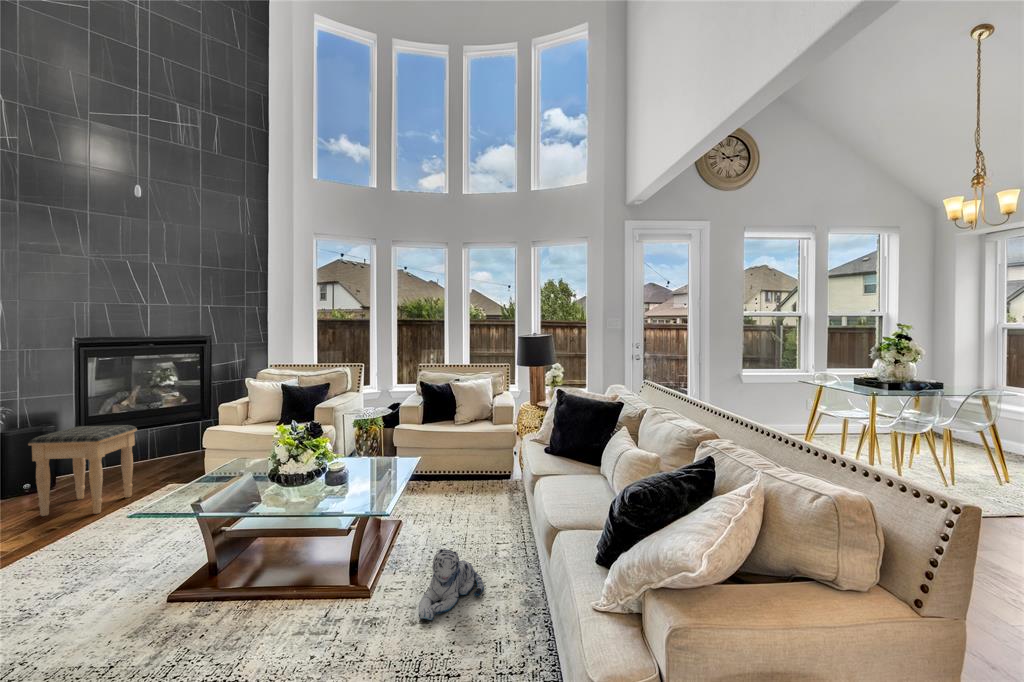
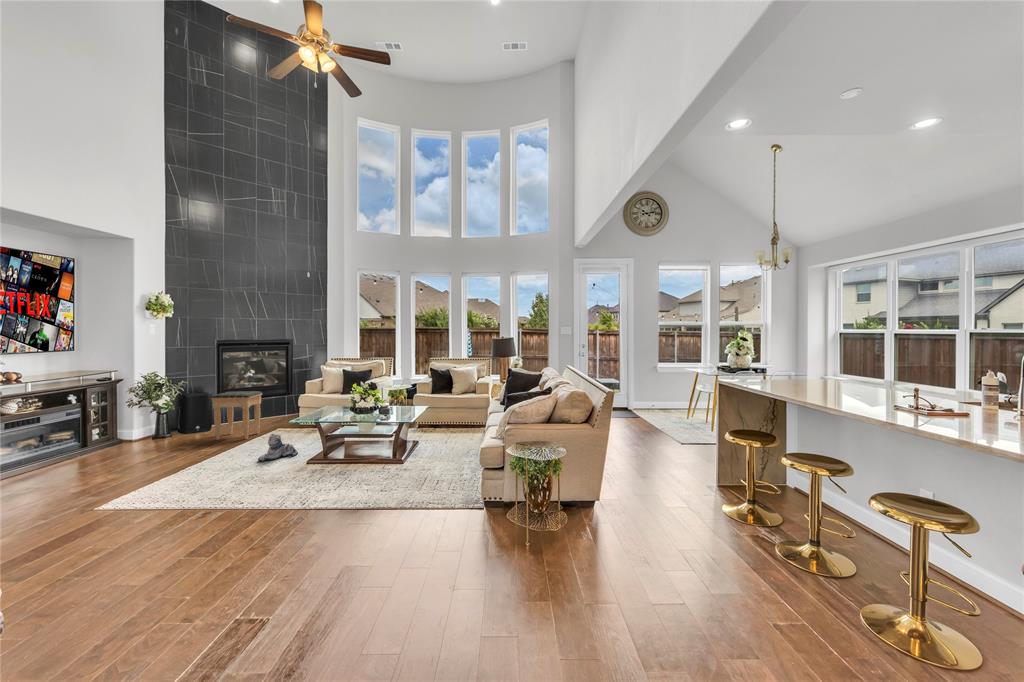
plush toy: present [419,549,484,620] -> present [258,434,298,461]

